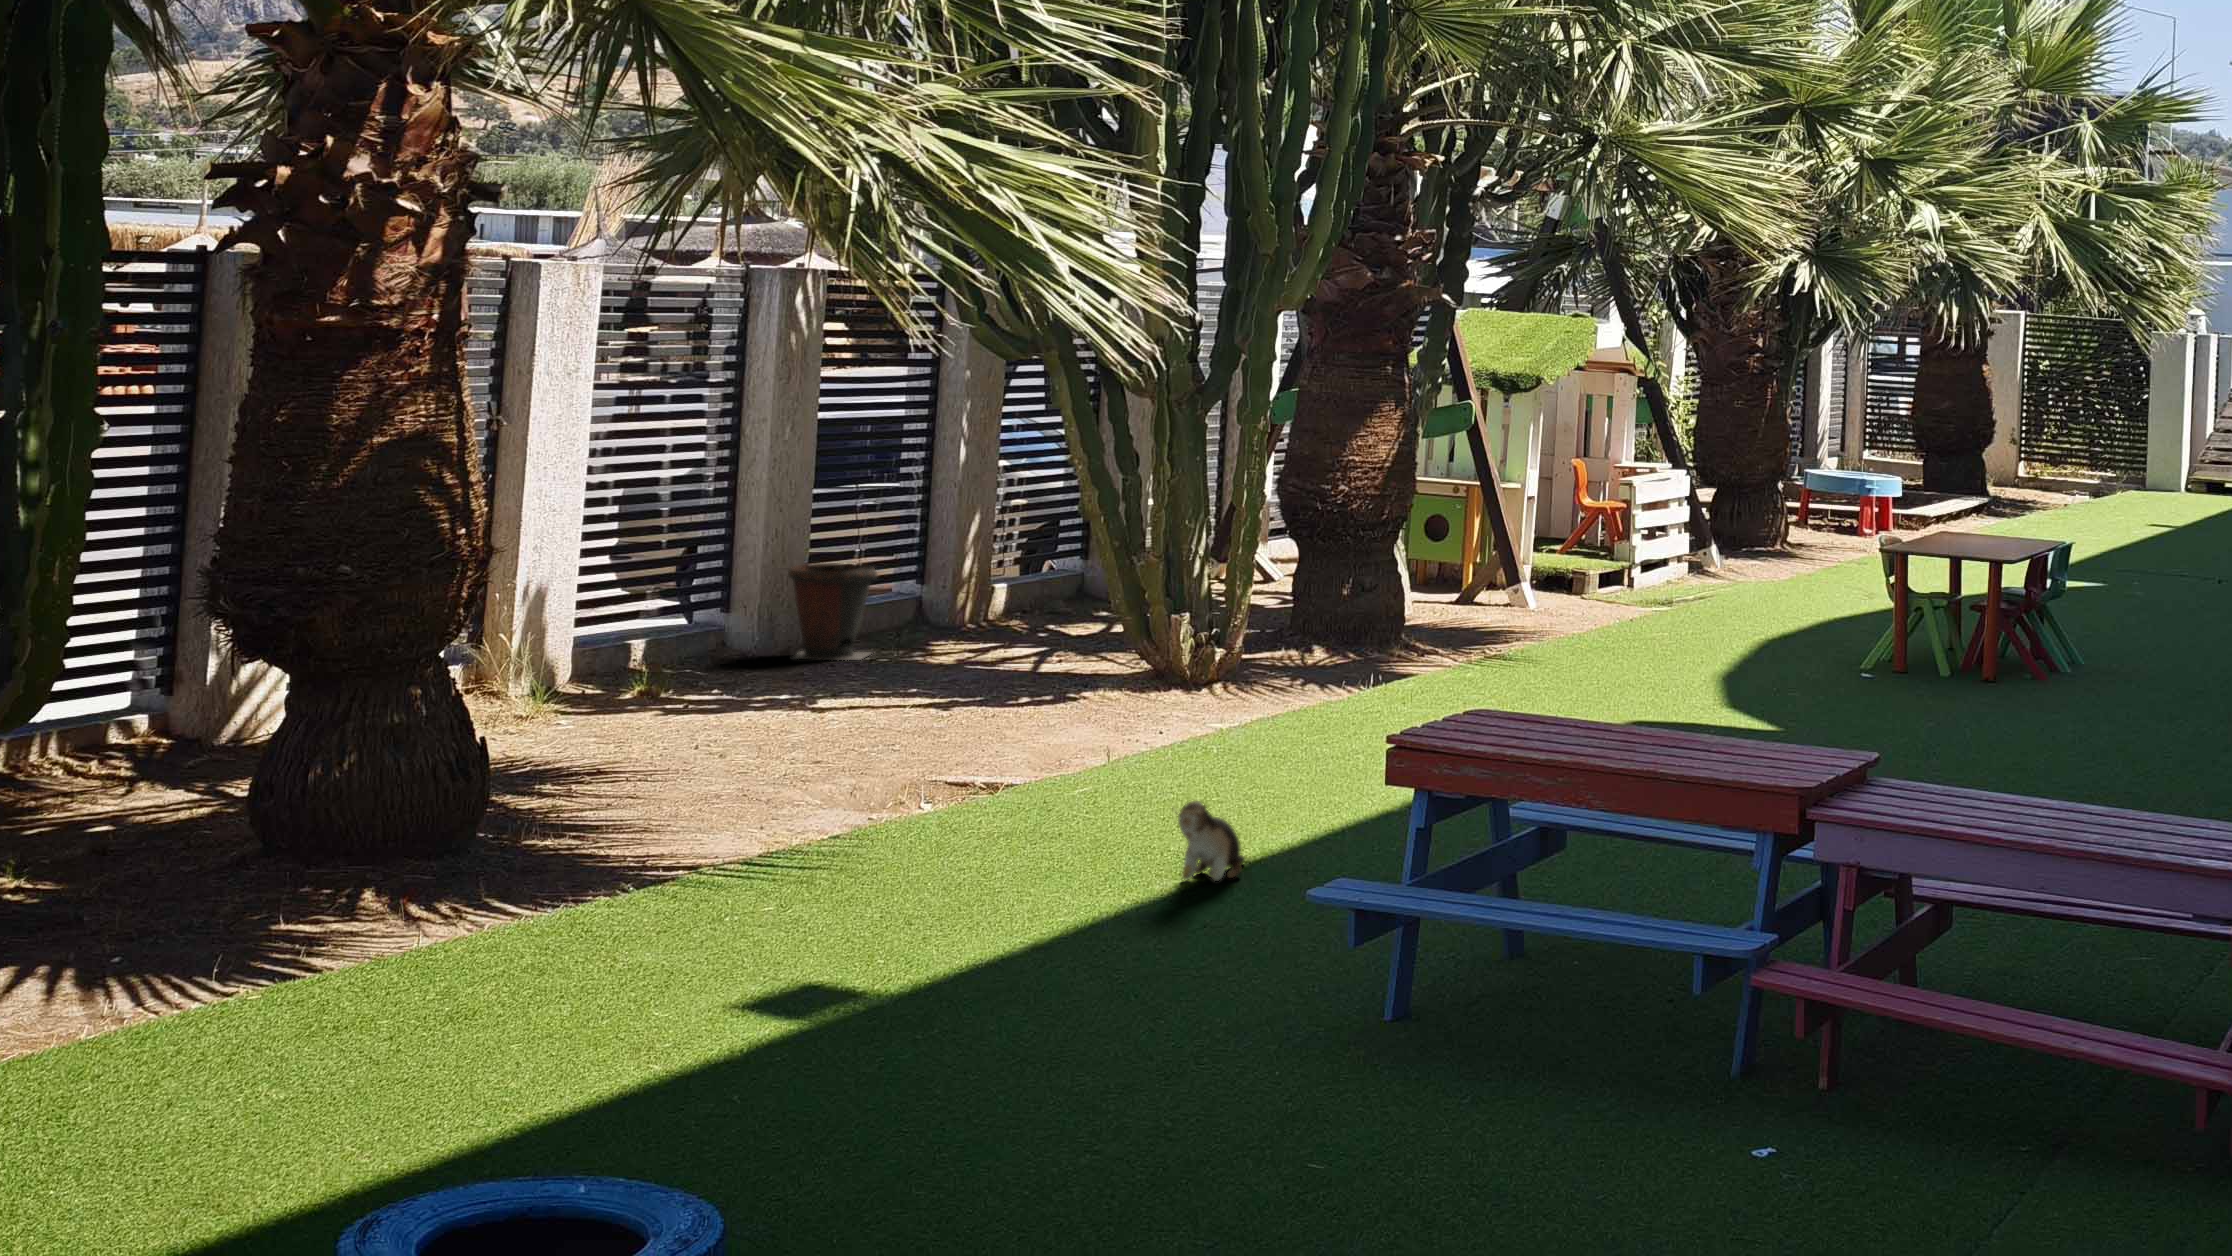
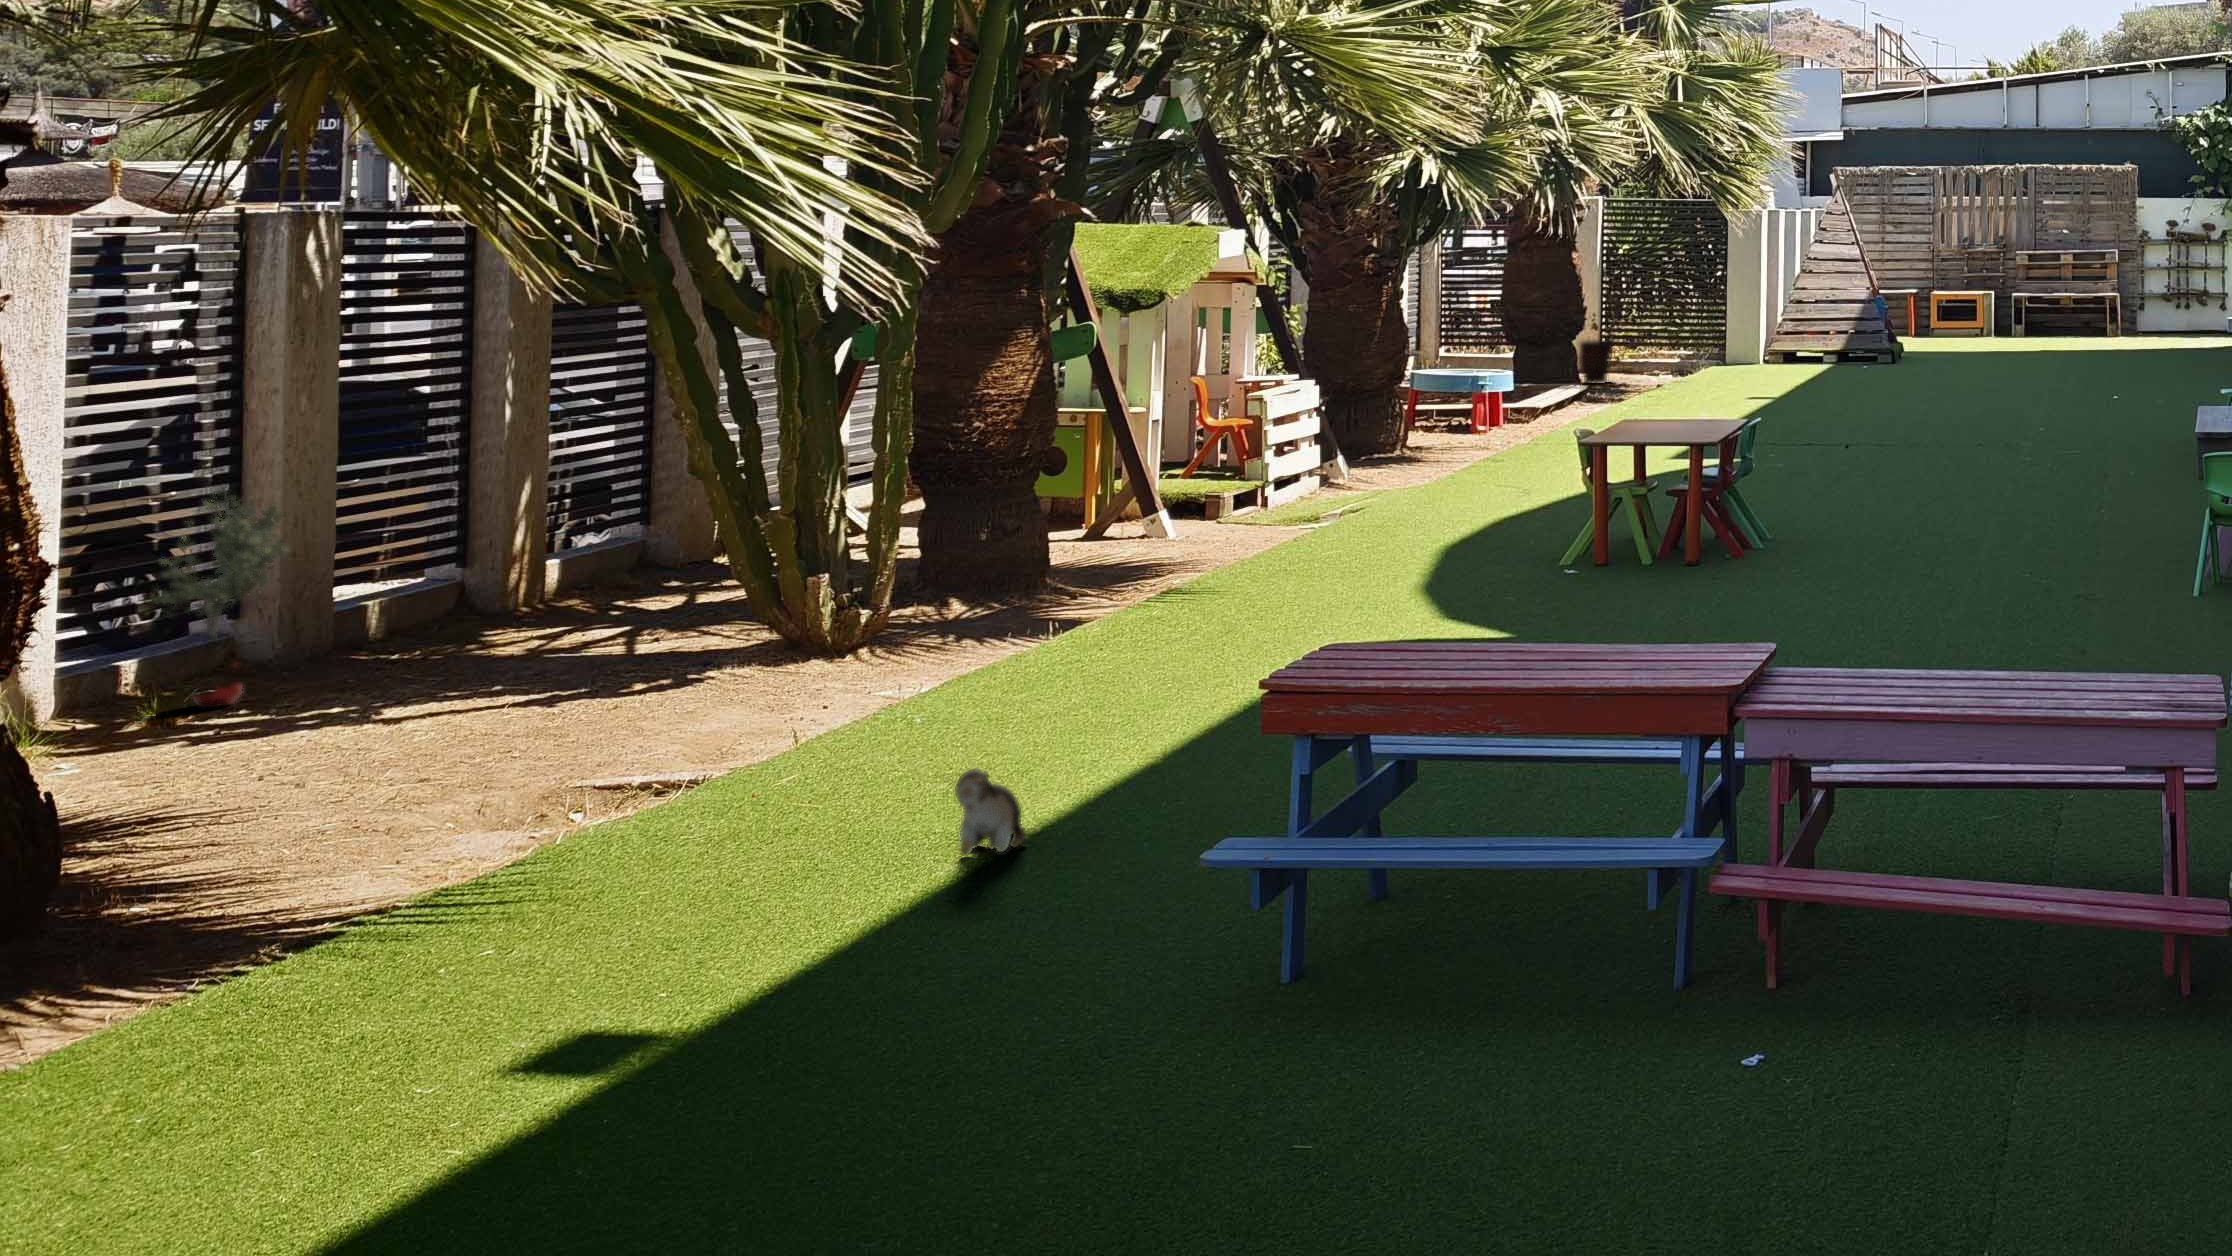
potted tree: none [643,495,764,682] -> present [154,487,288,707]
bucket: present [788,563,877,660] -> present [1578,340,1614,384]

